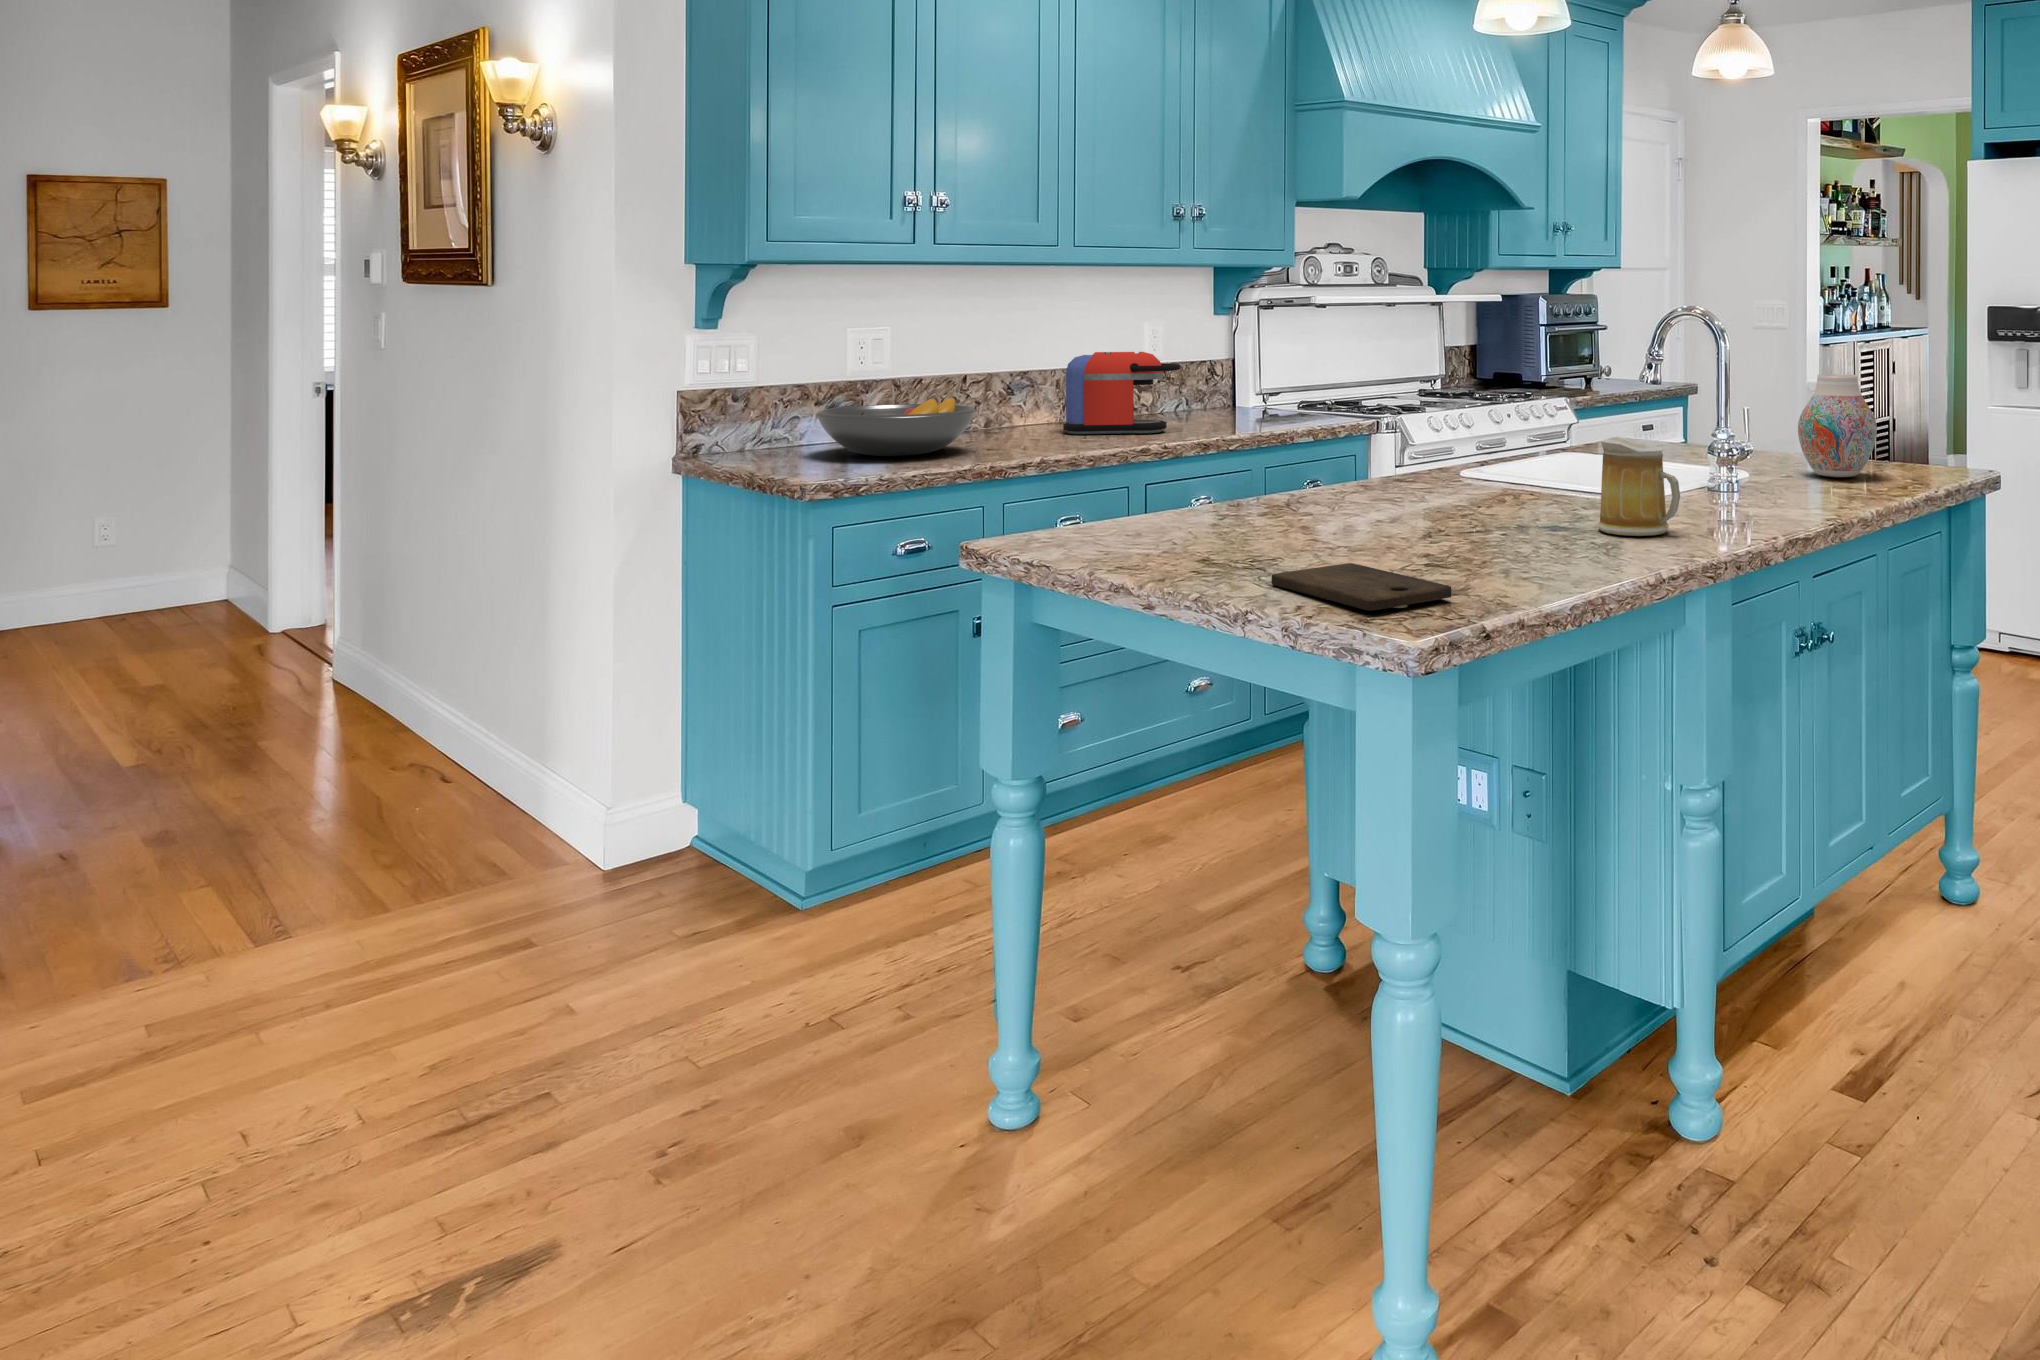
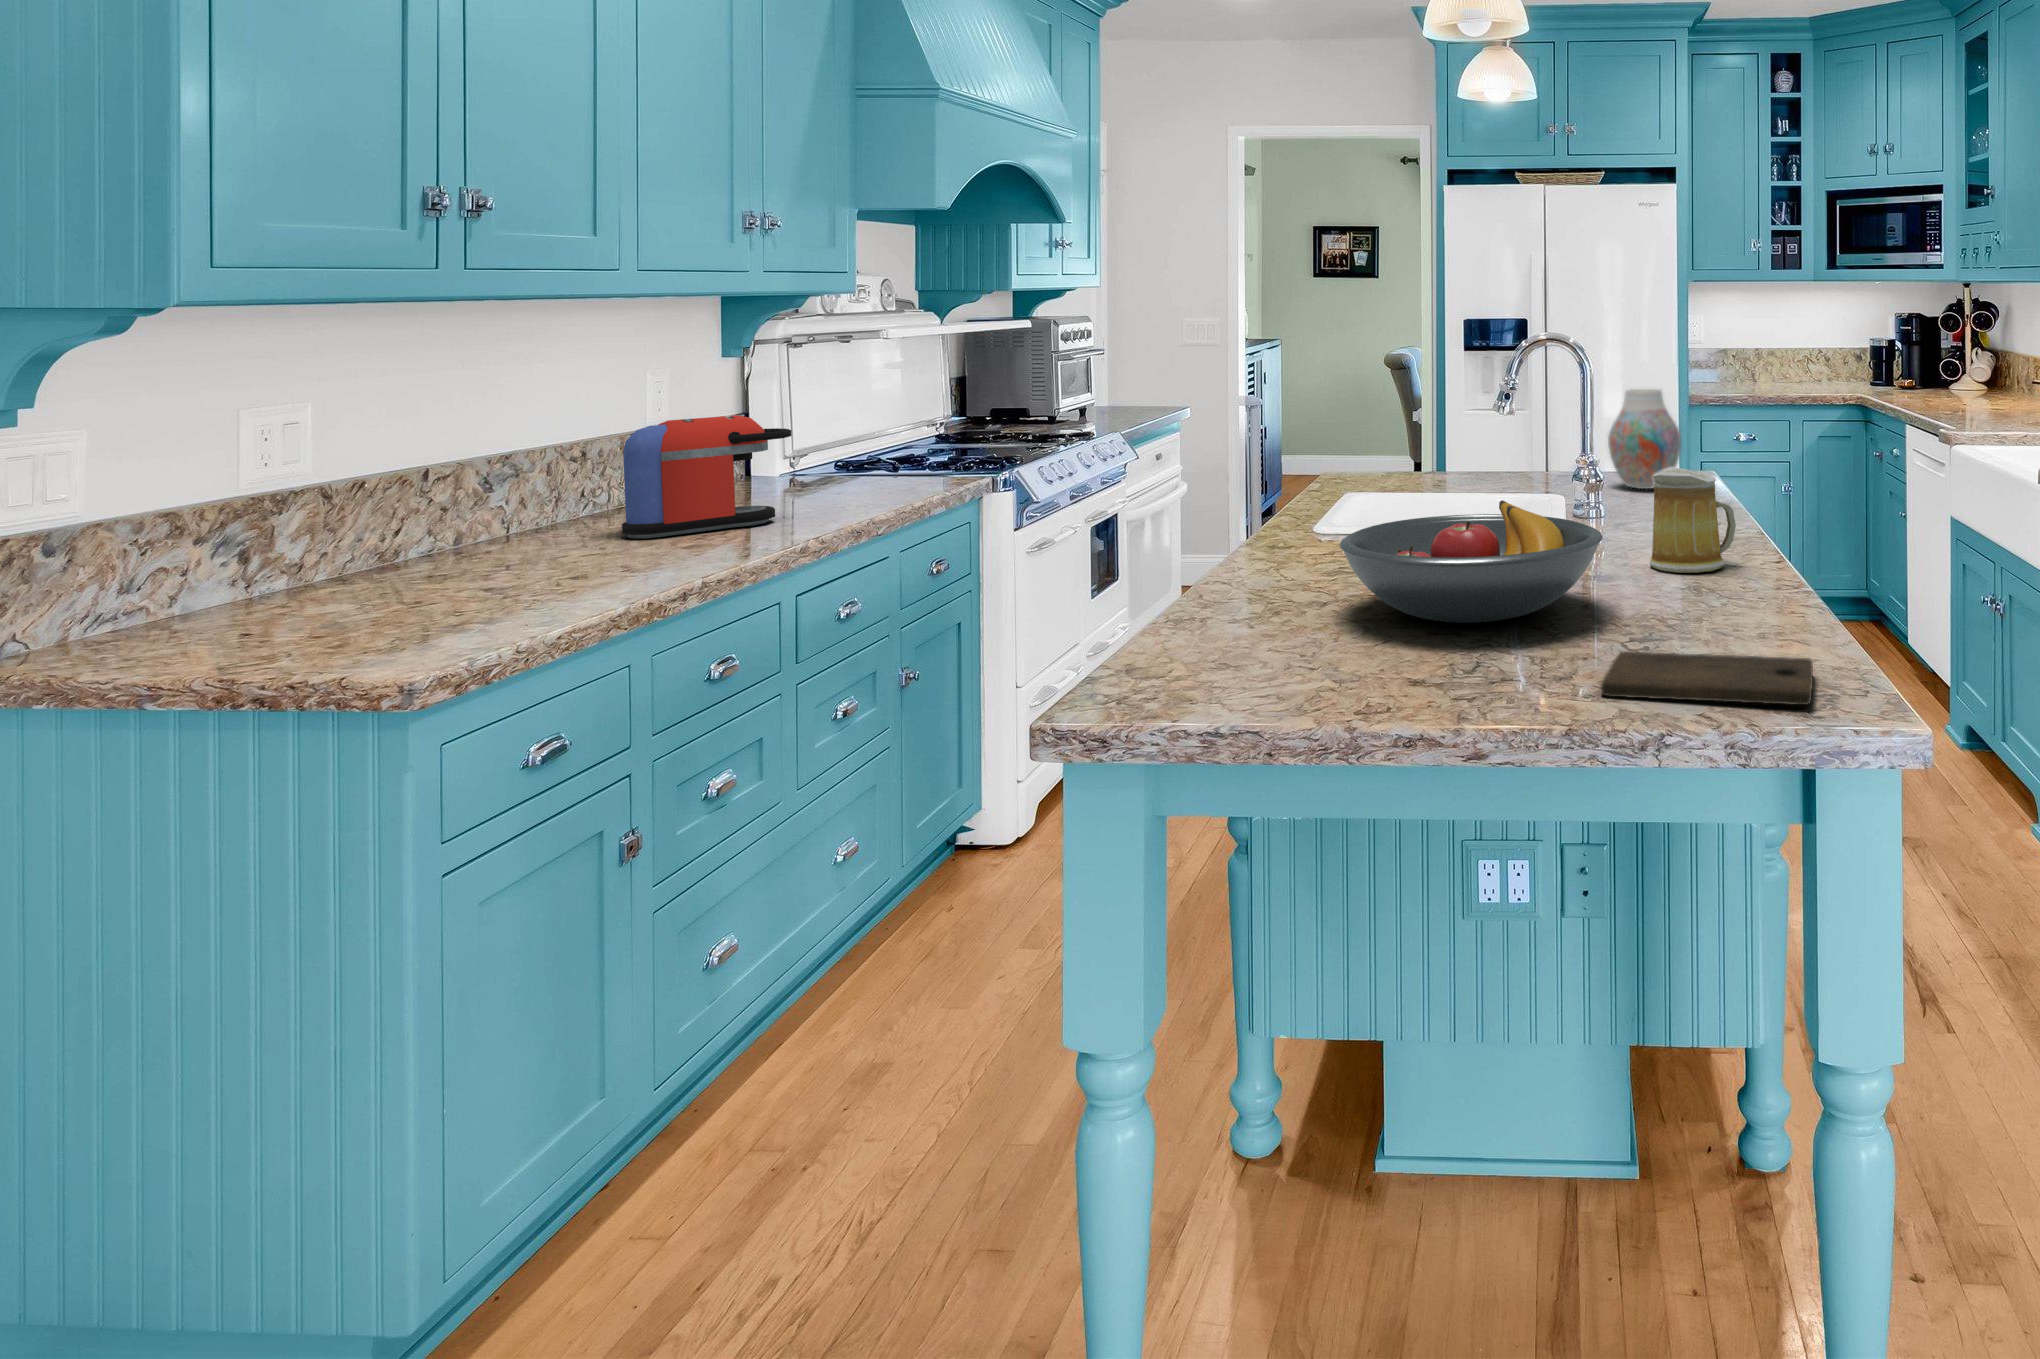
fruit bowl: present [816,396,976,456] -> present [1340,500,1602,623]

